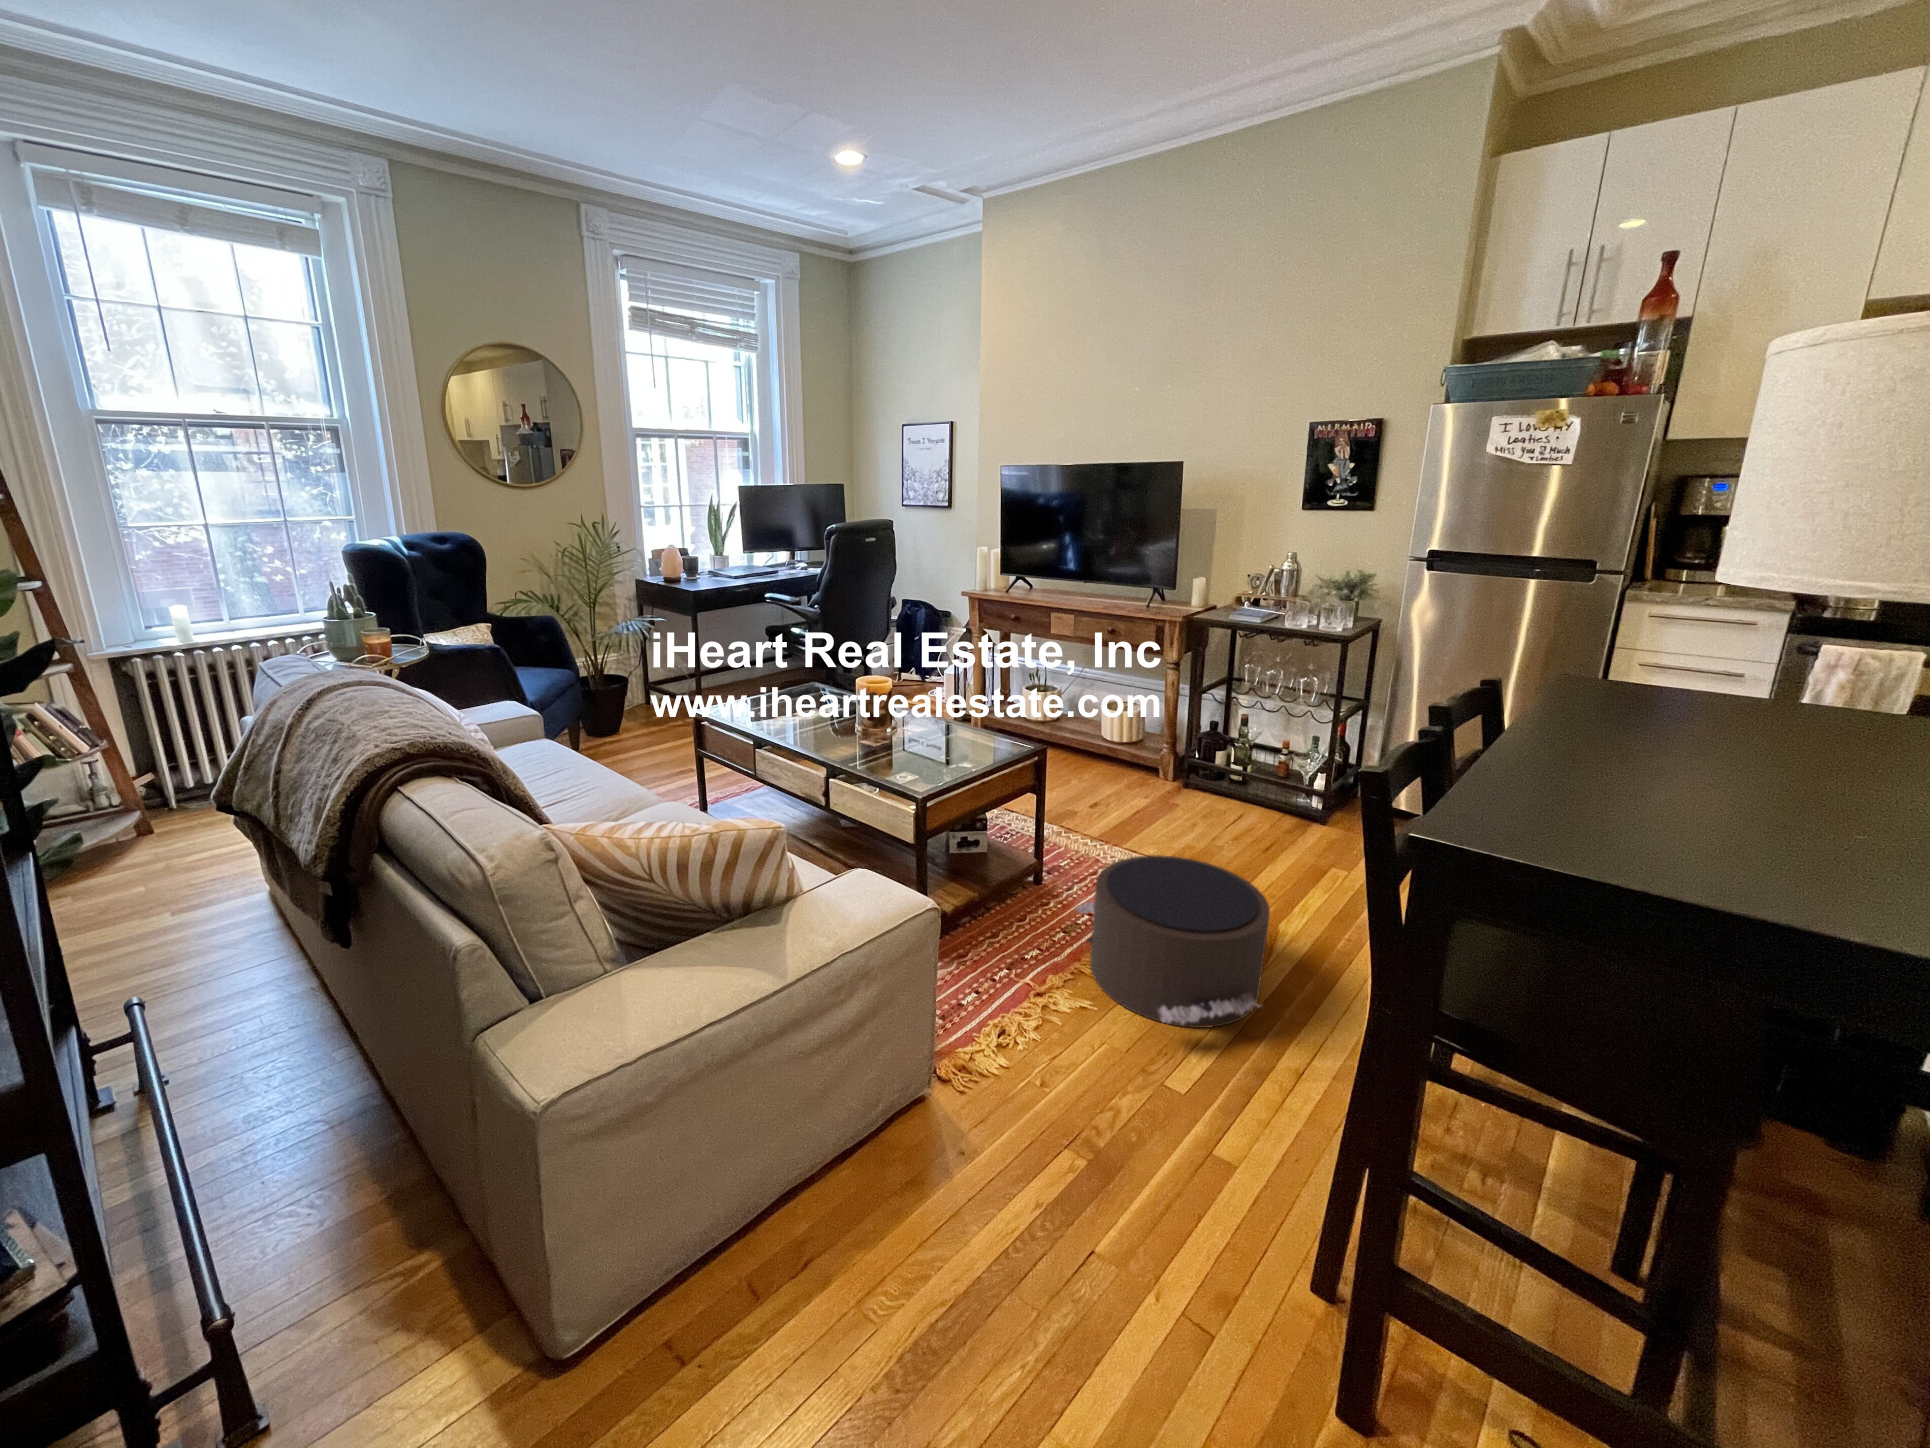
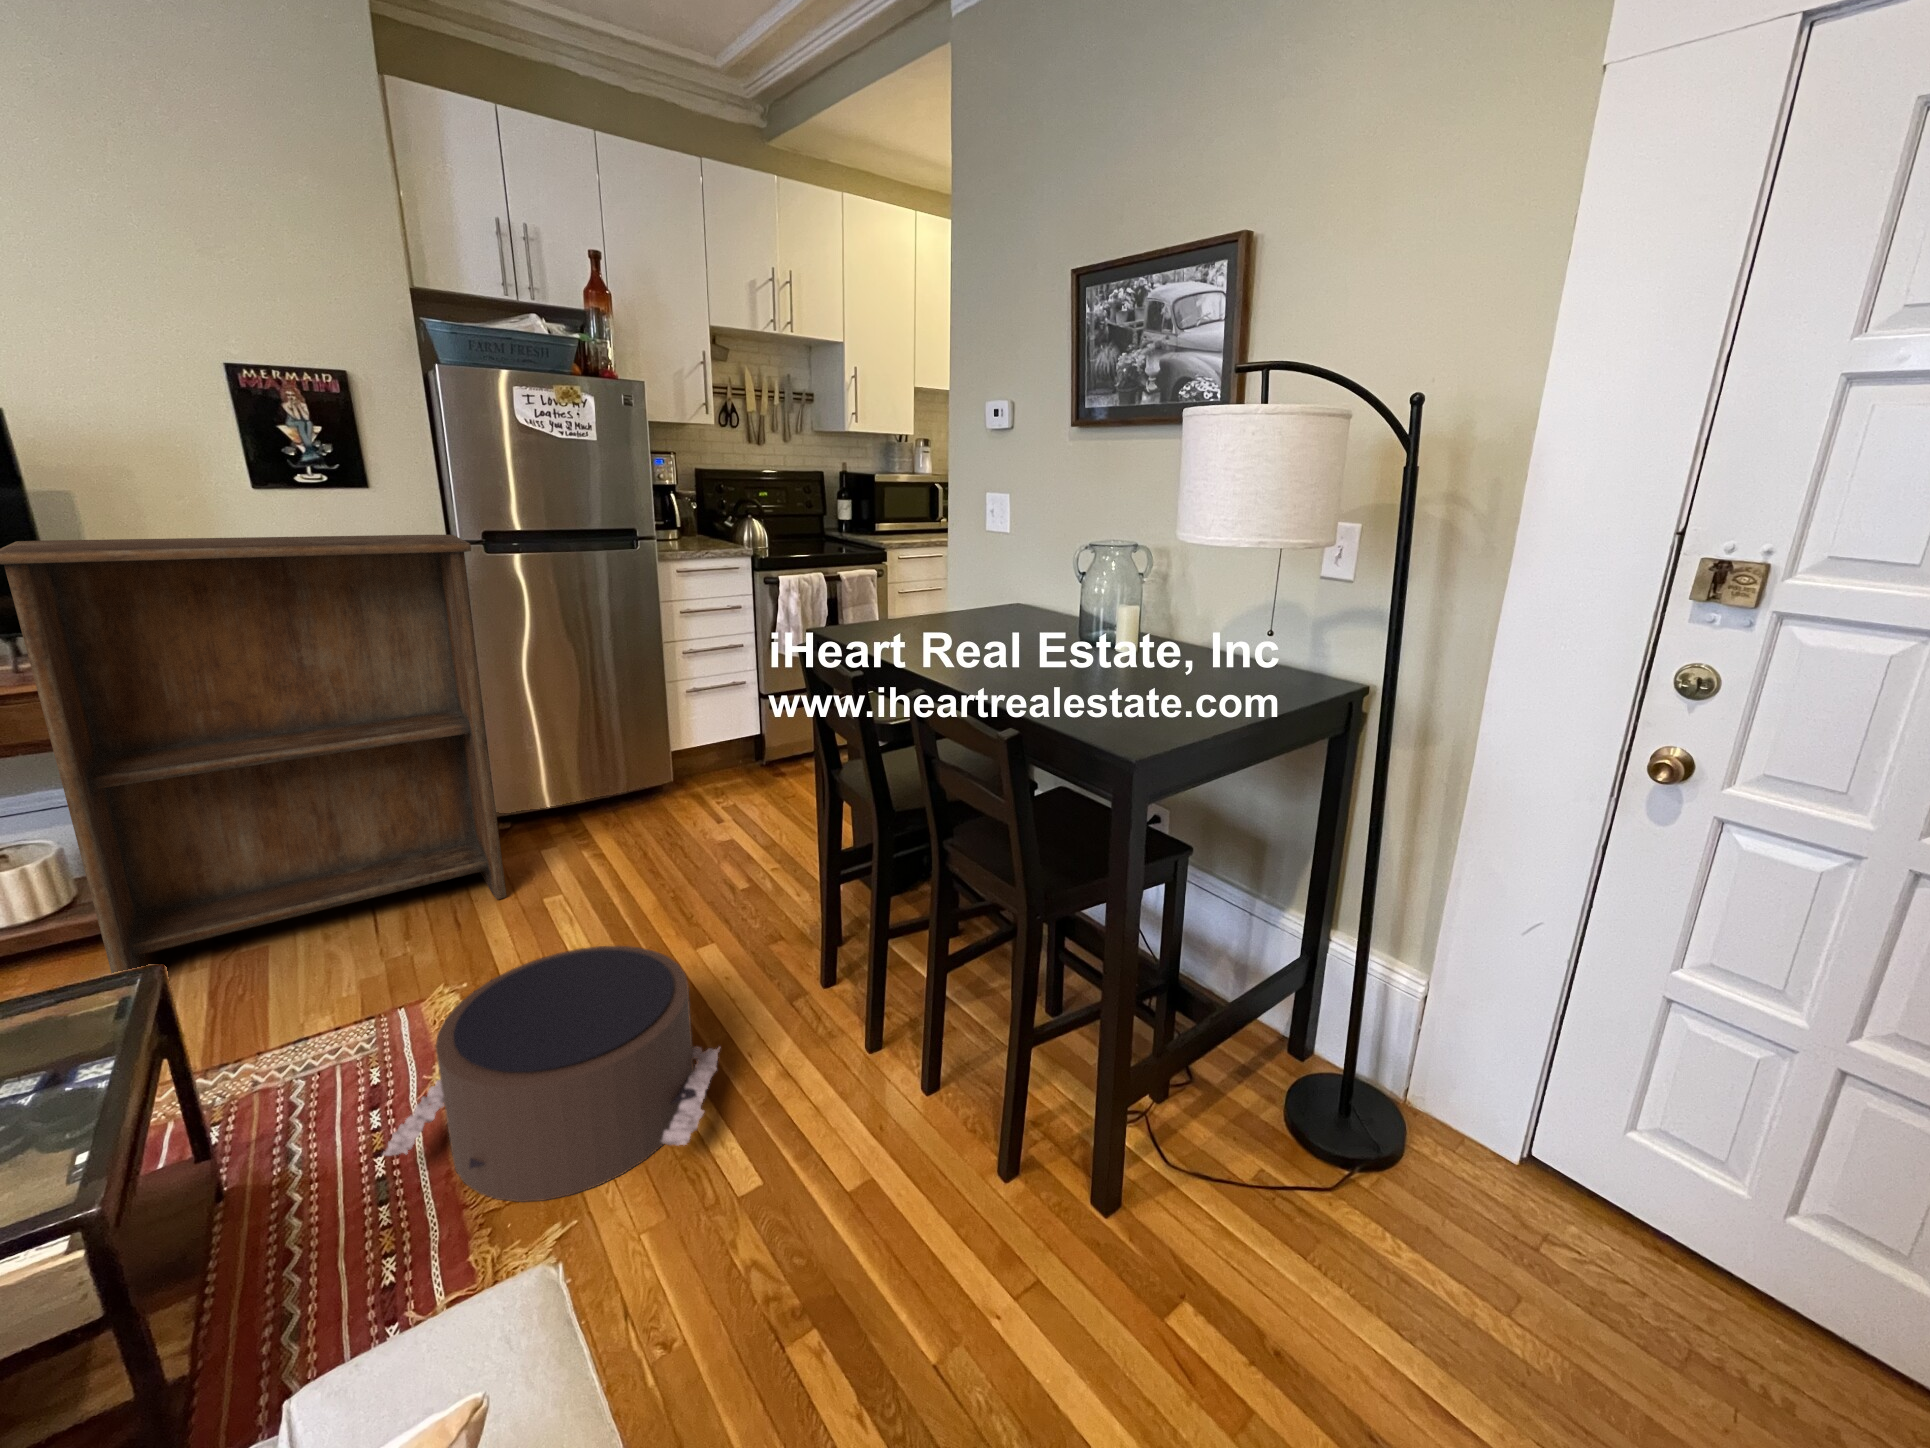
bookshelf: none [1111,536,1379,850] -> present [0,535,507,973]

